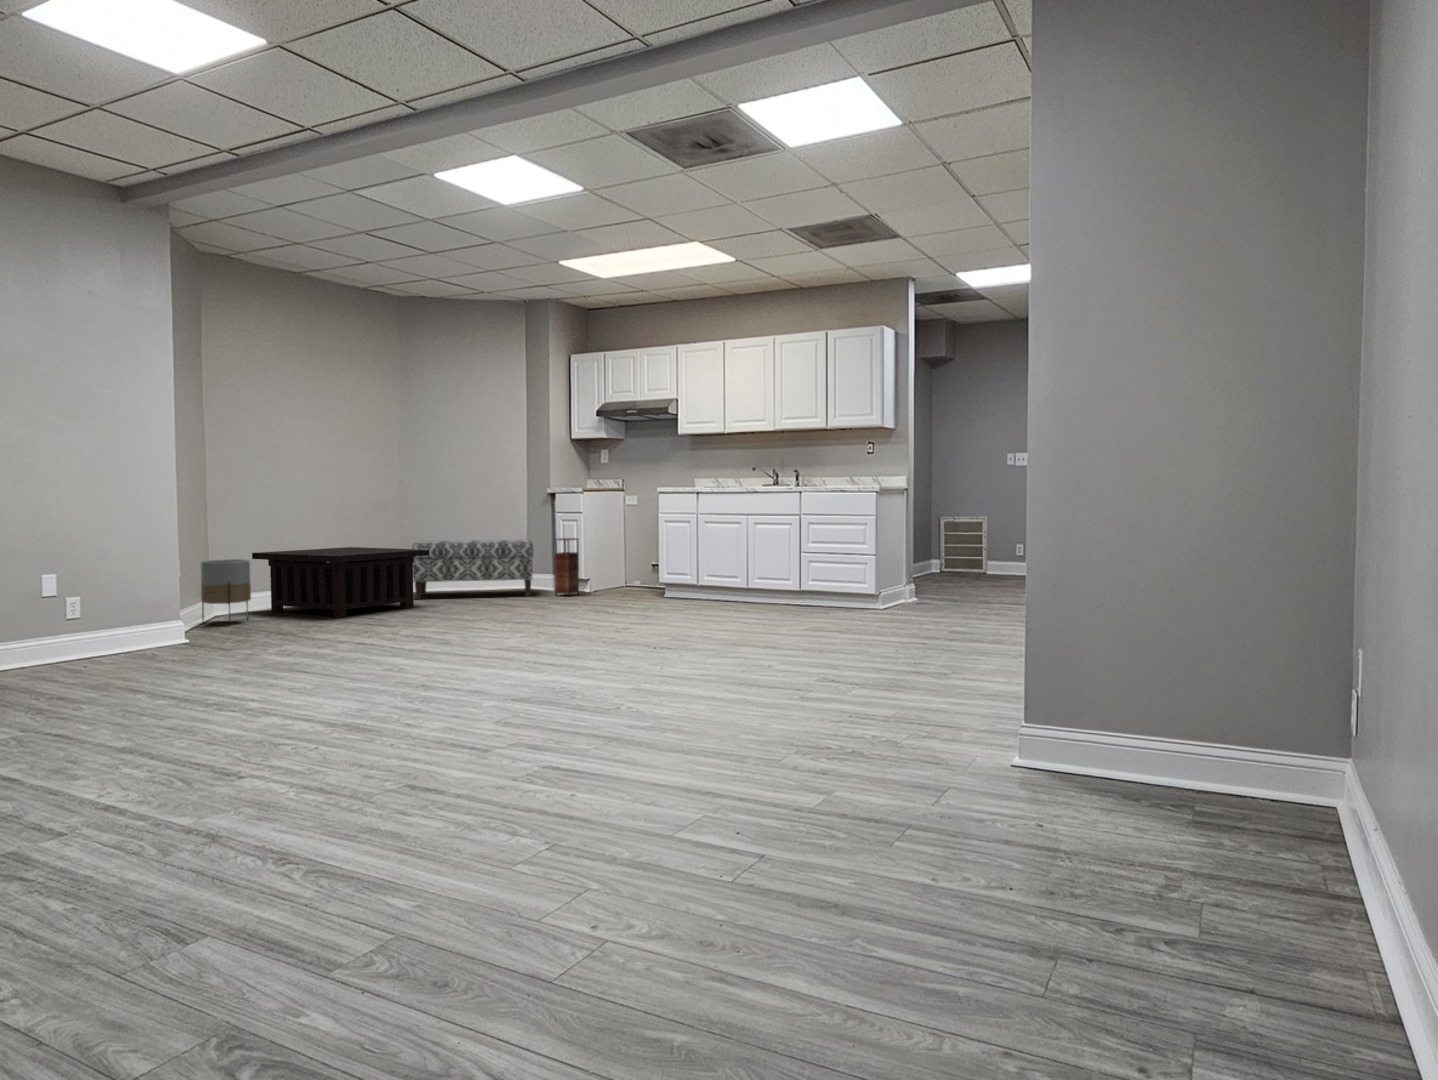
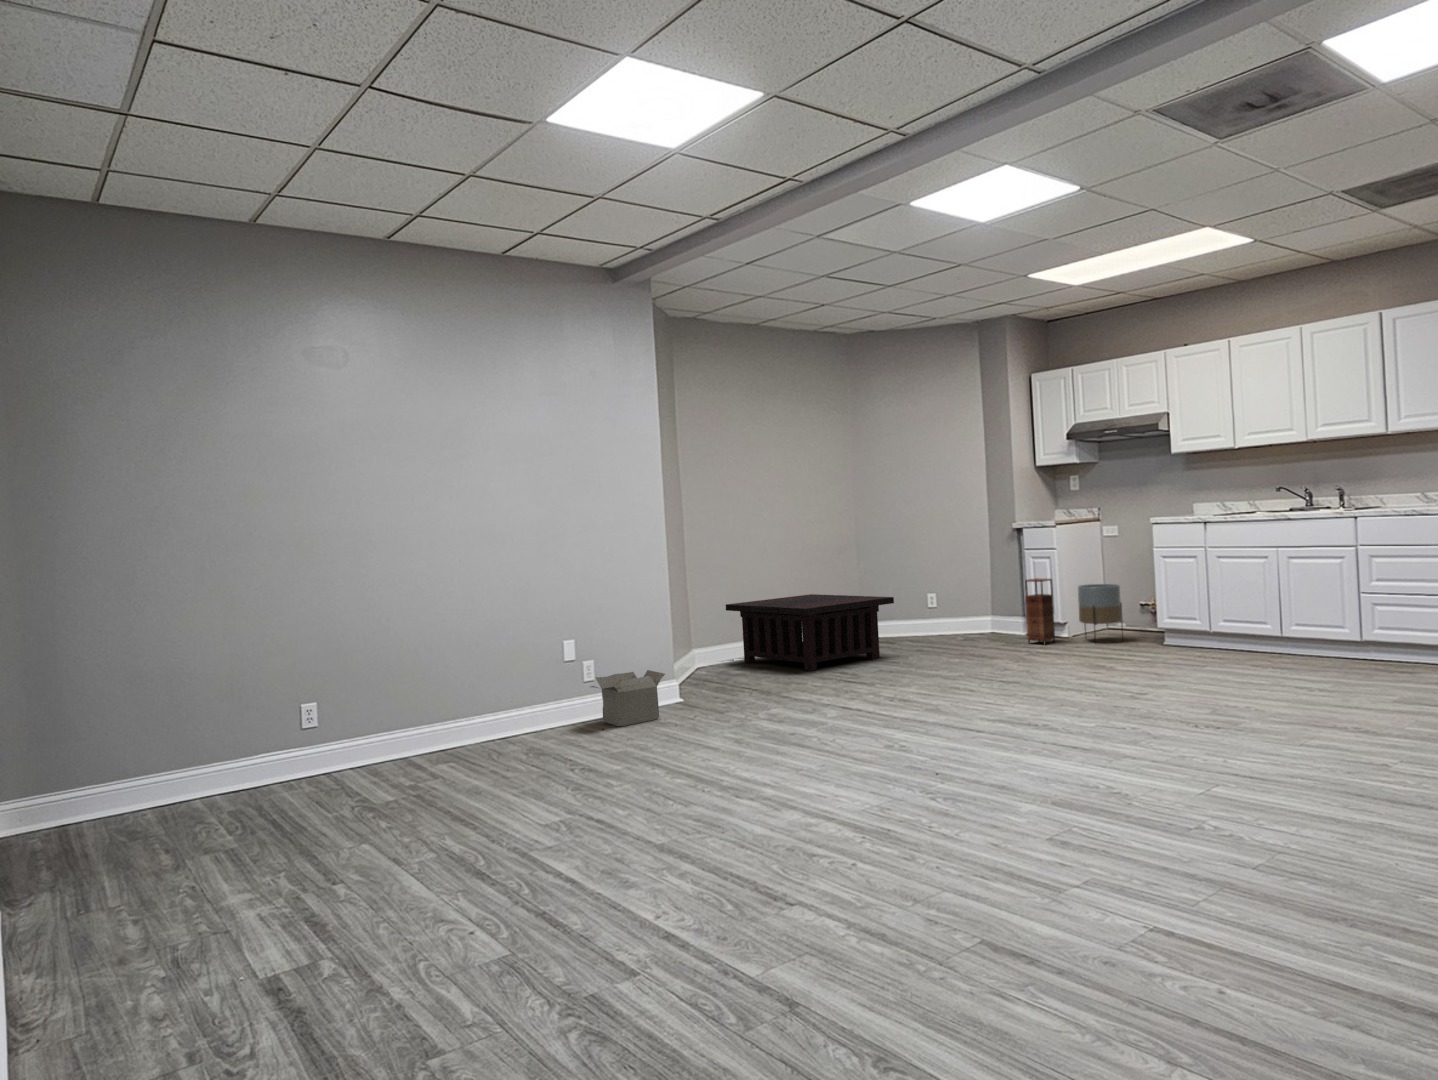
bench: present [412,540,534,599] -> none [872,580,1002,647]
planter: present [201,559,251,624] -> present [1078,584,1123,638]
cardboard box: none [68,609,165,665] -> present [591,670,665,726]

